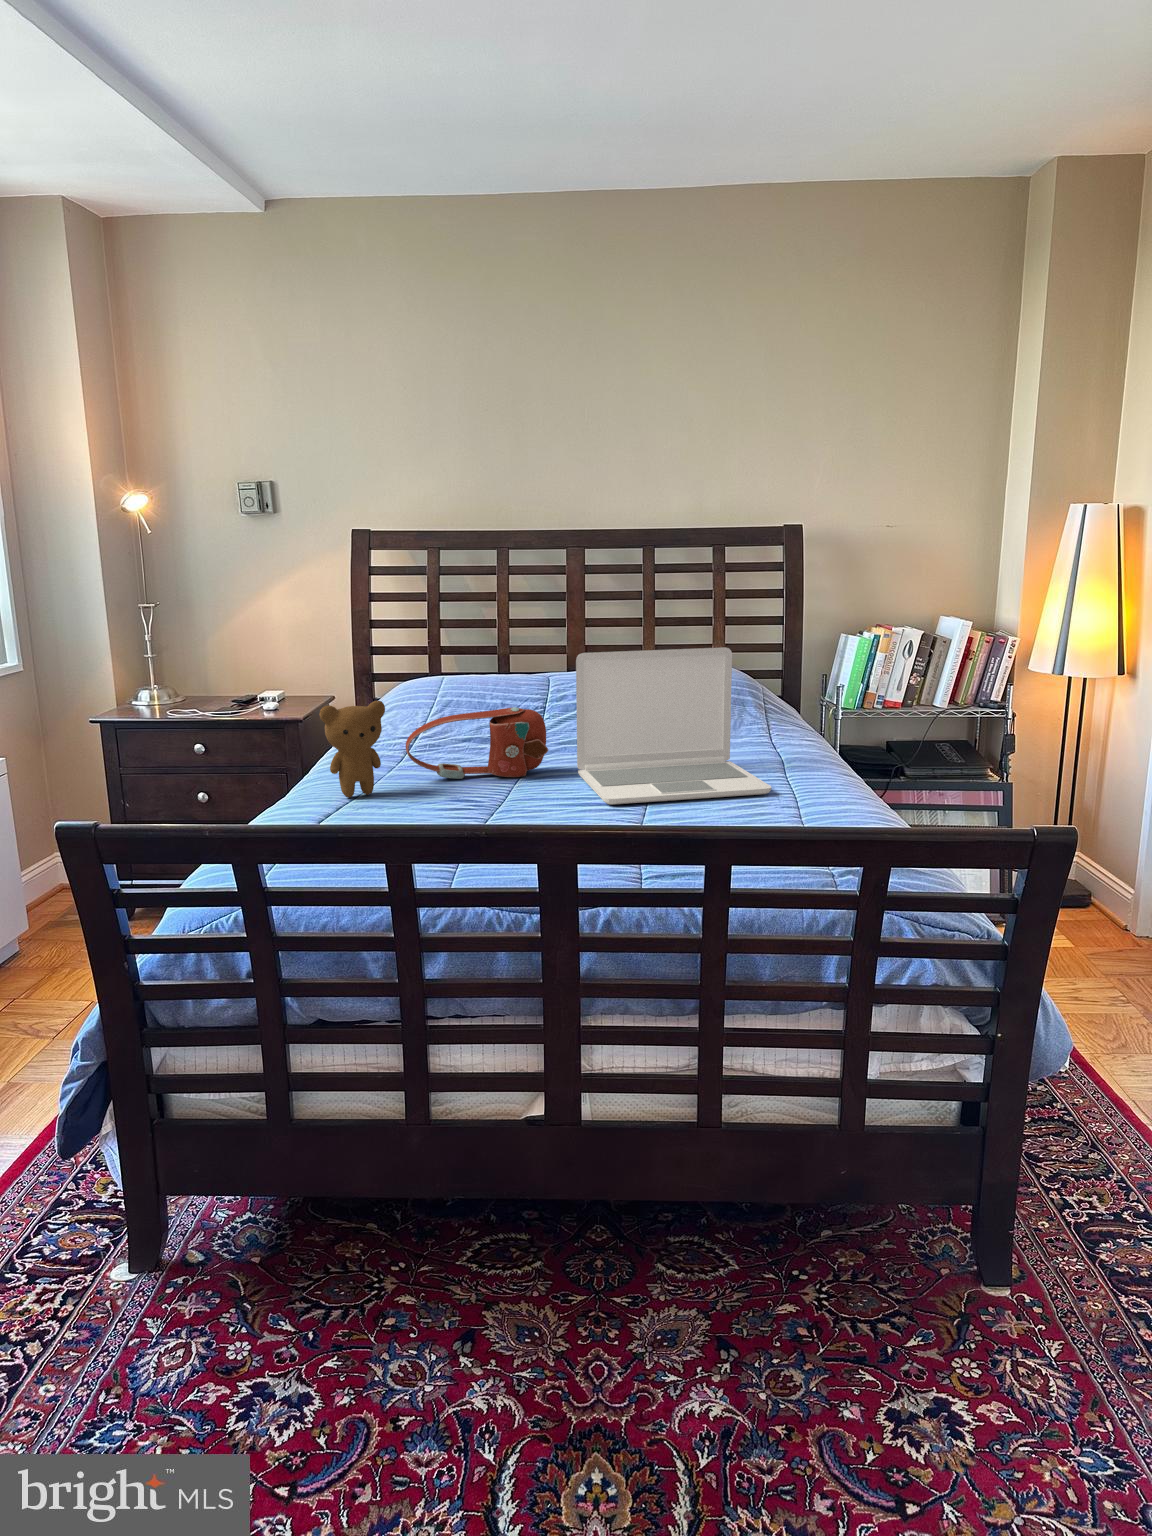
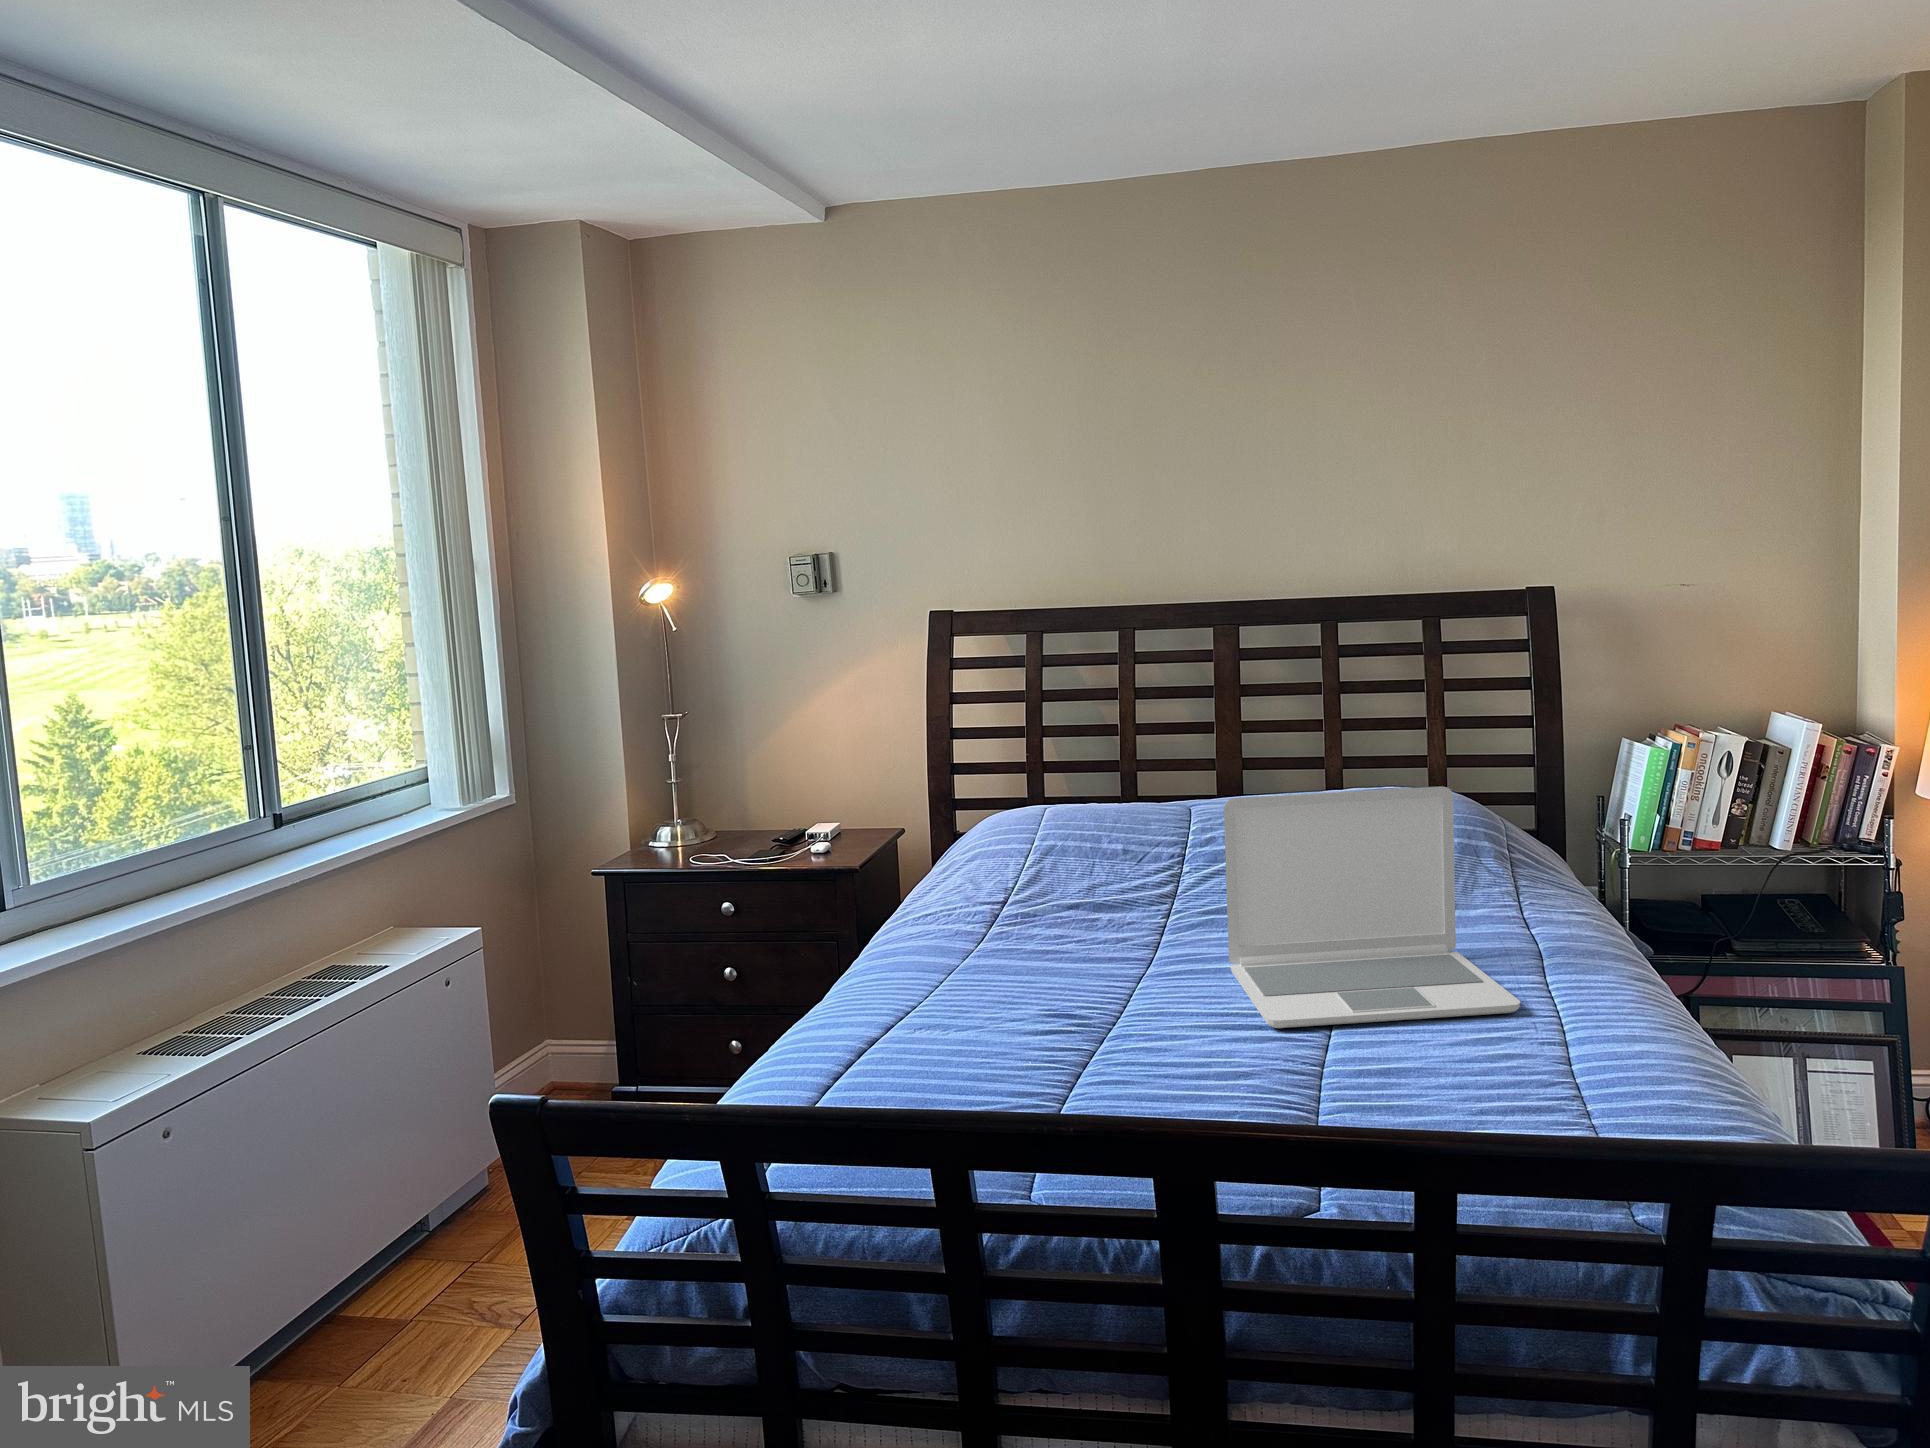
teddy bear: present [319,701,385,798] -> none [866,870,956,1007]
handbag: present [406,707,549,779] -> none [986,874,1187,976]

